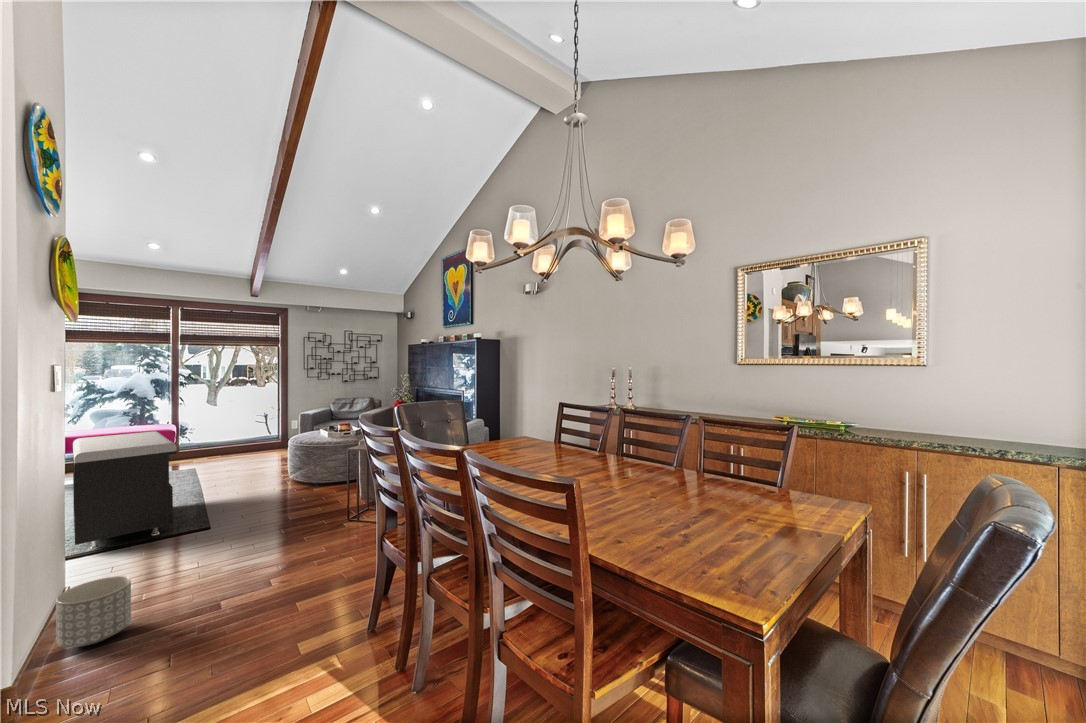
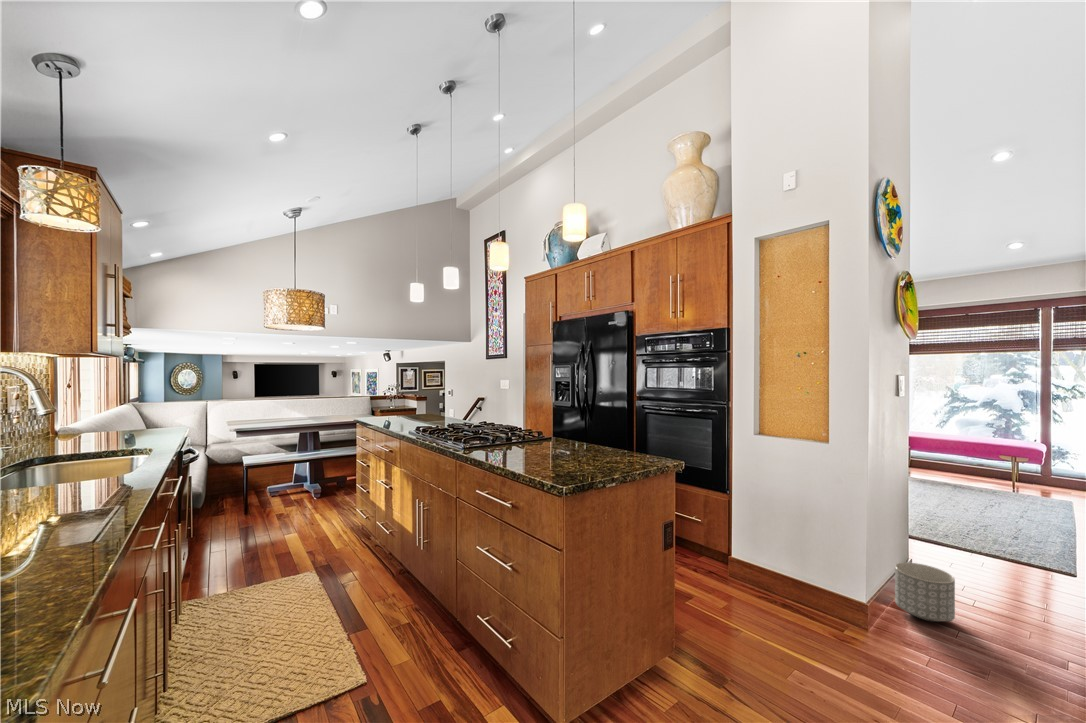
storage bench: present [73,431,177,549] -> none [924,440,1025,555]

